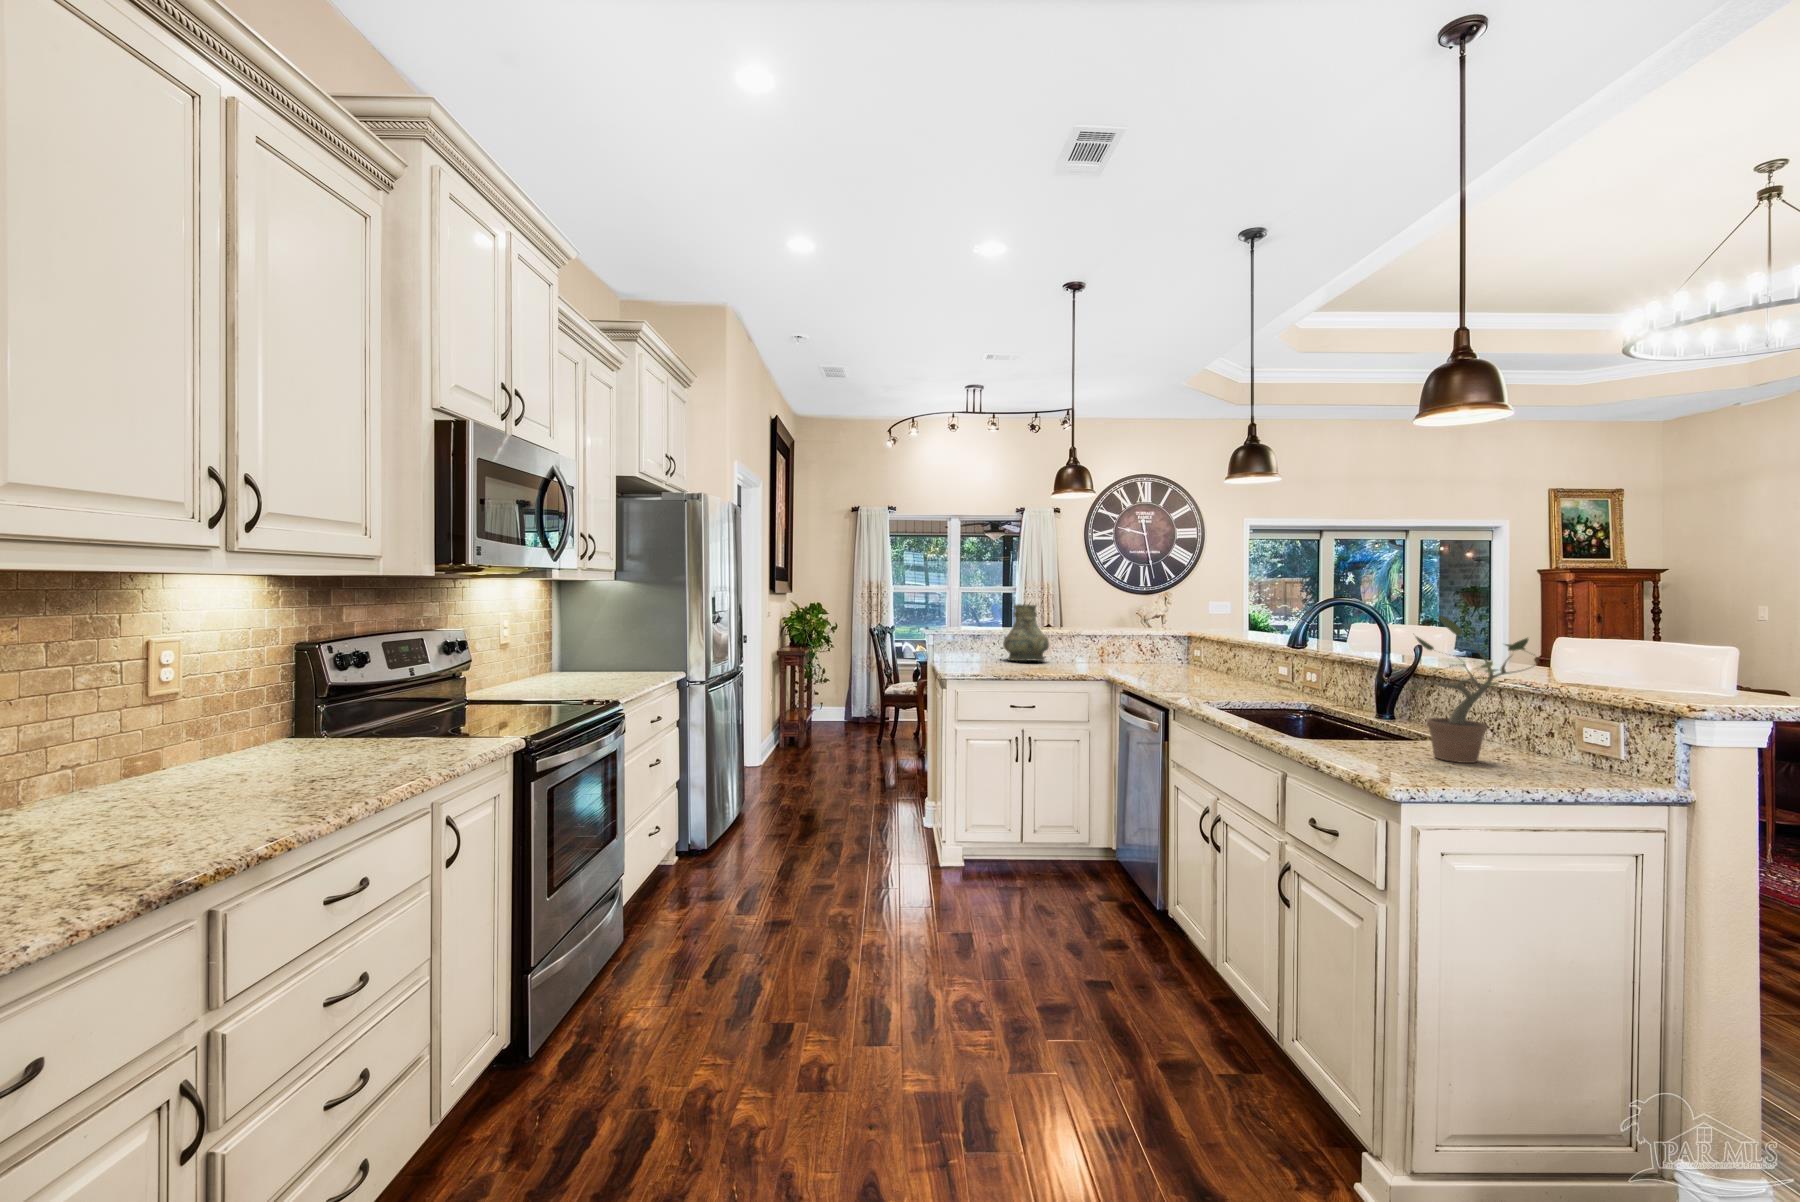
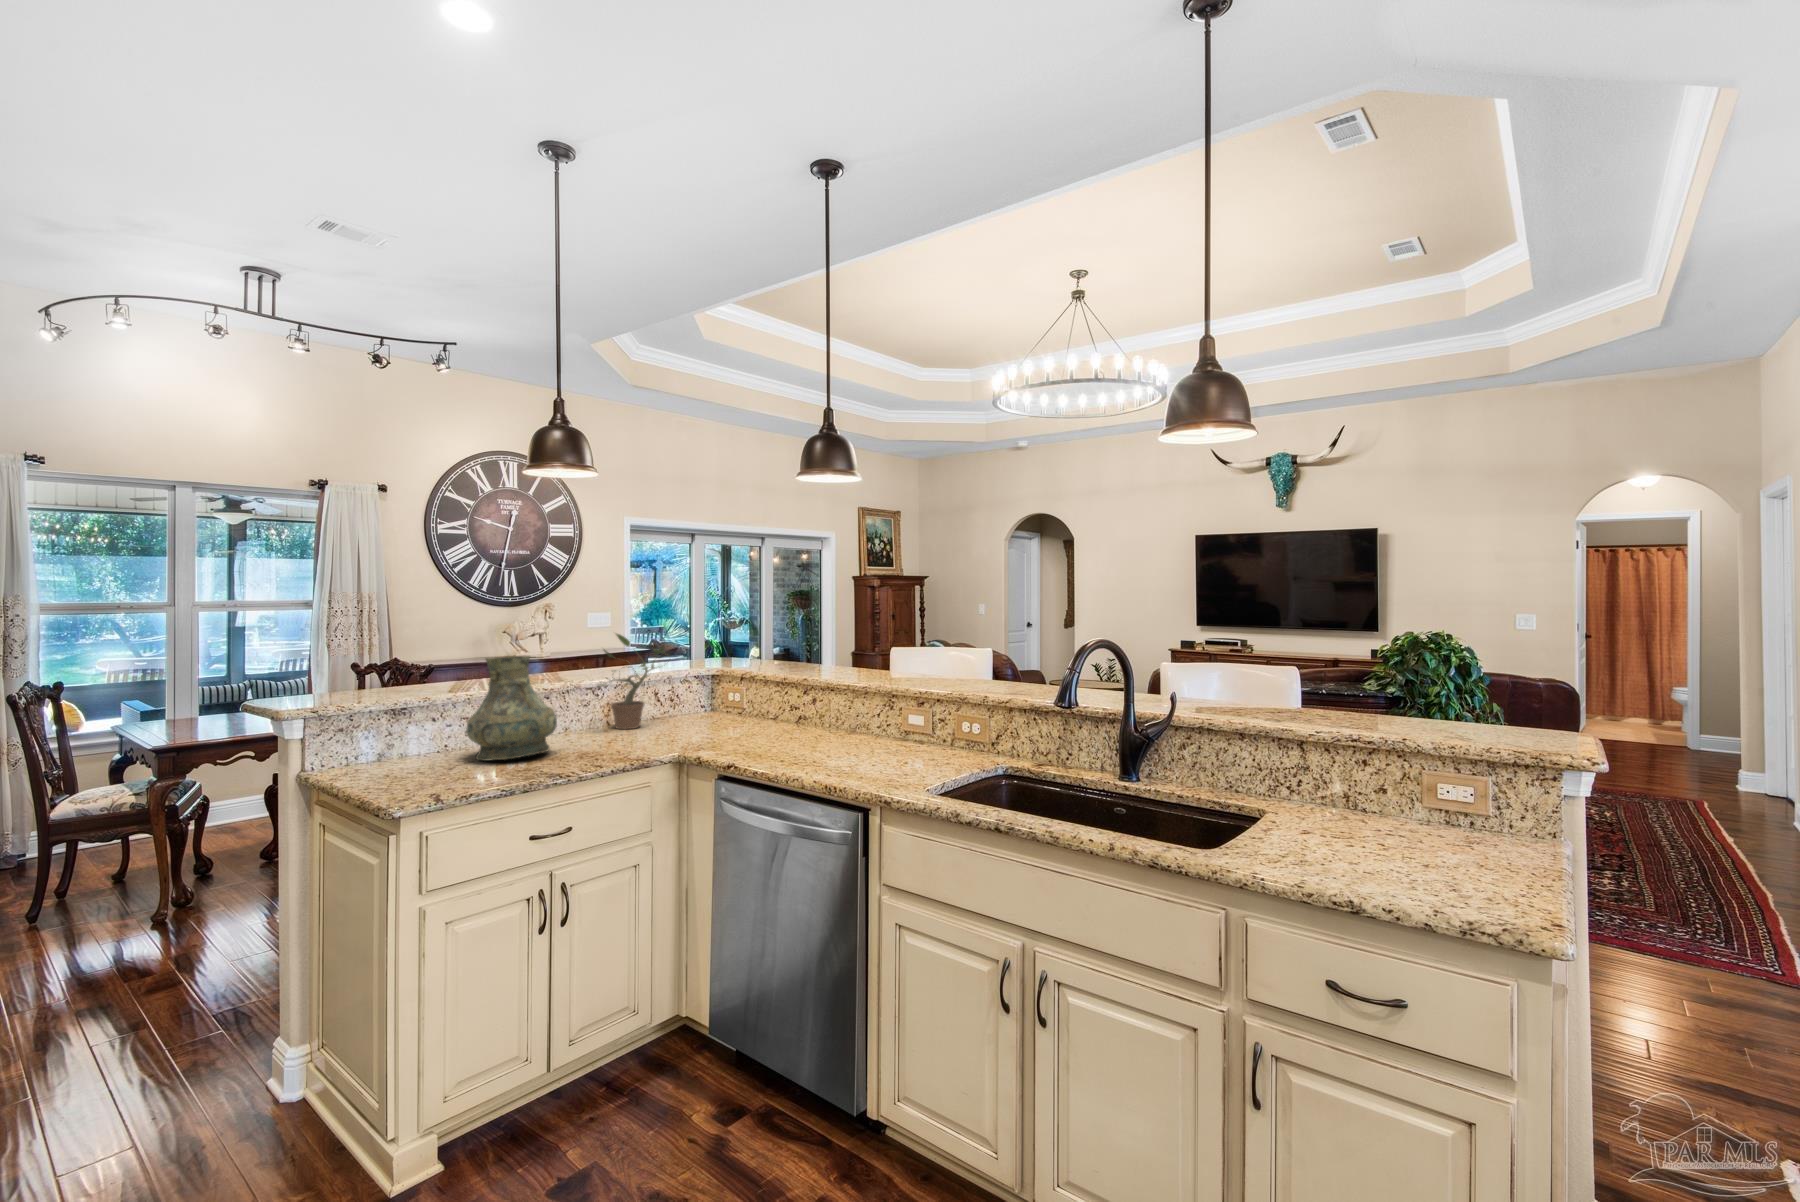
potted plant: present [1405,615,1535,763] -> present [600,634,664,729]

